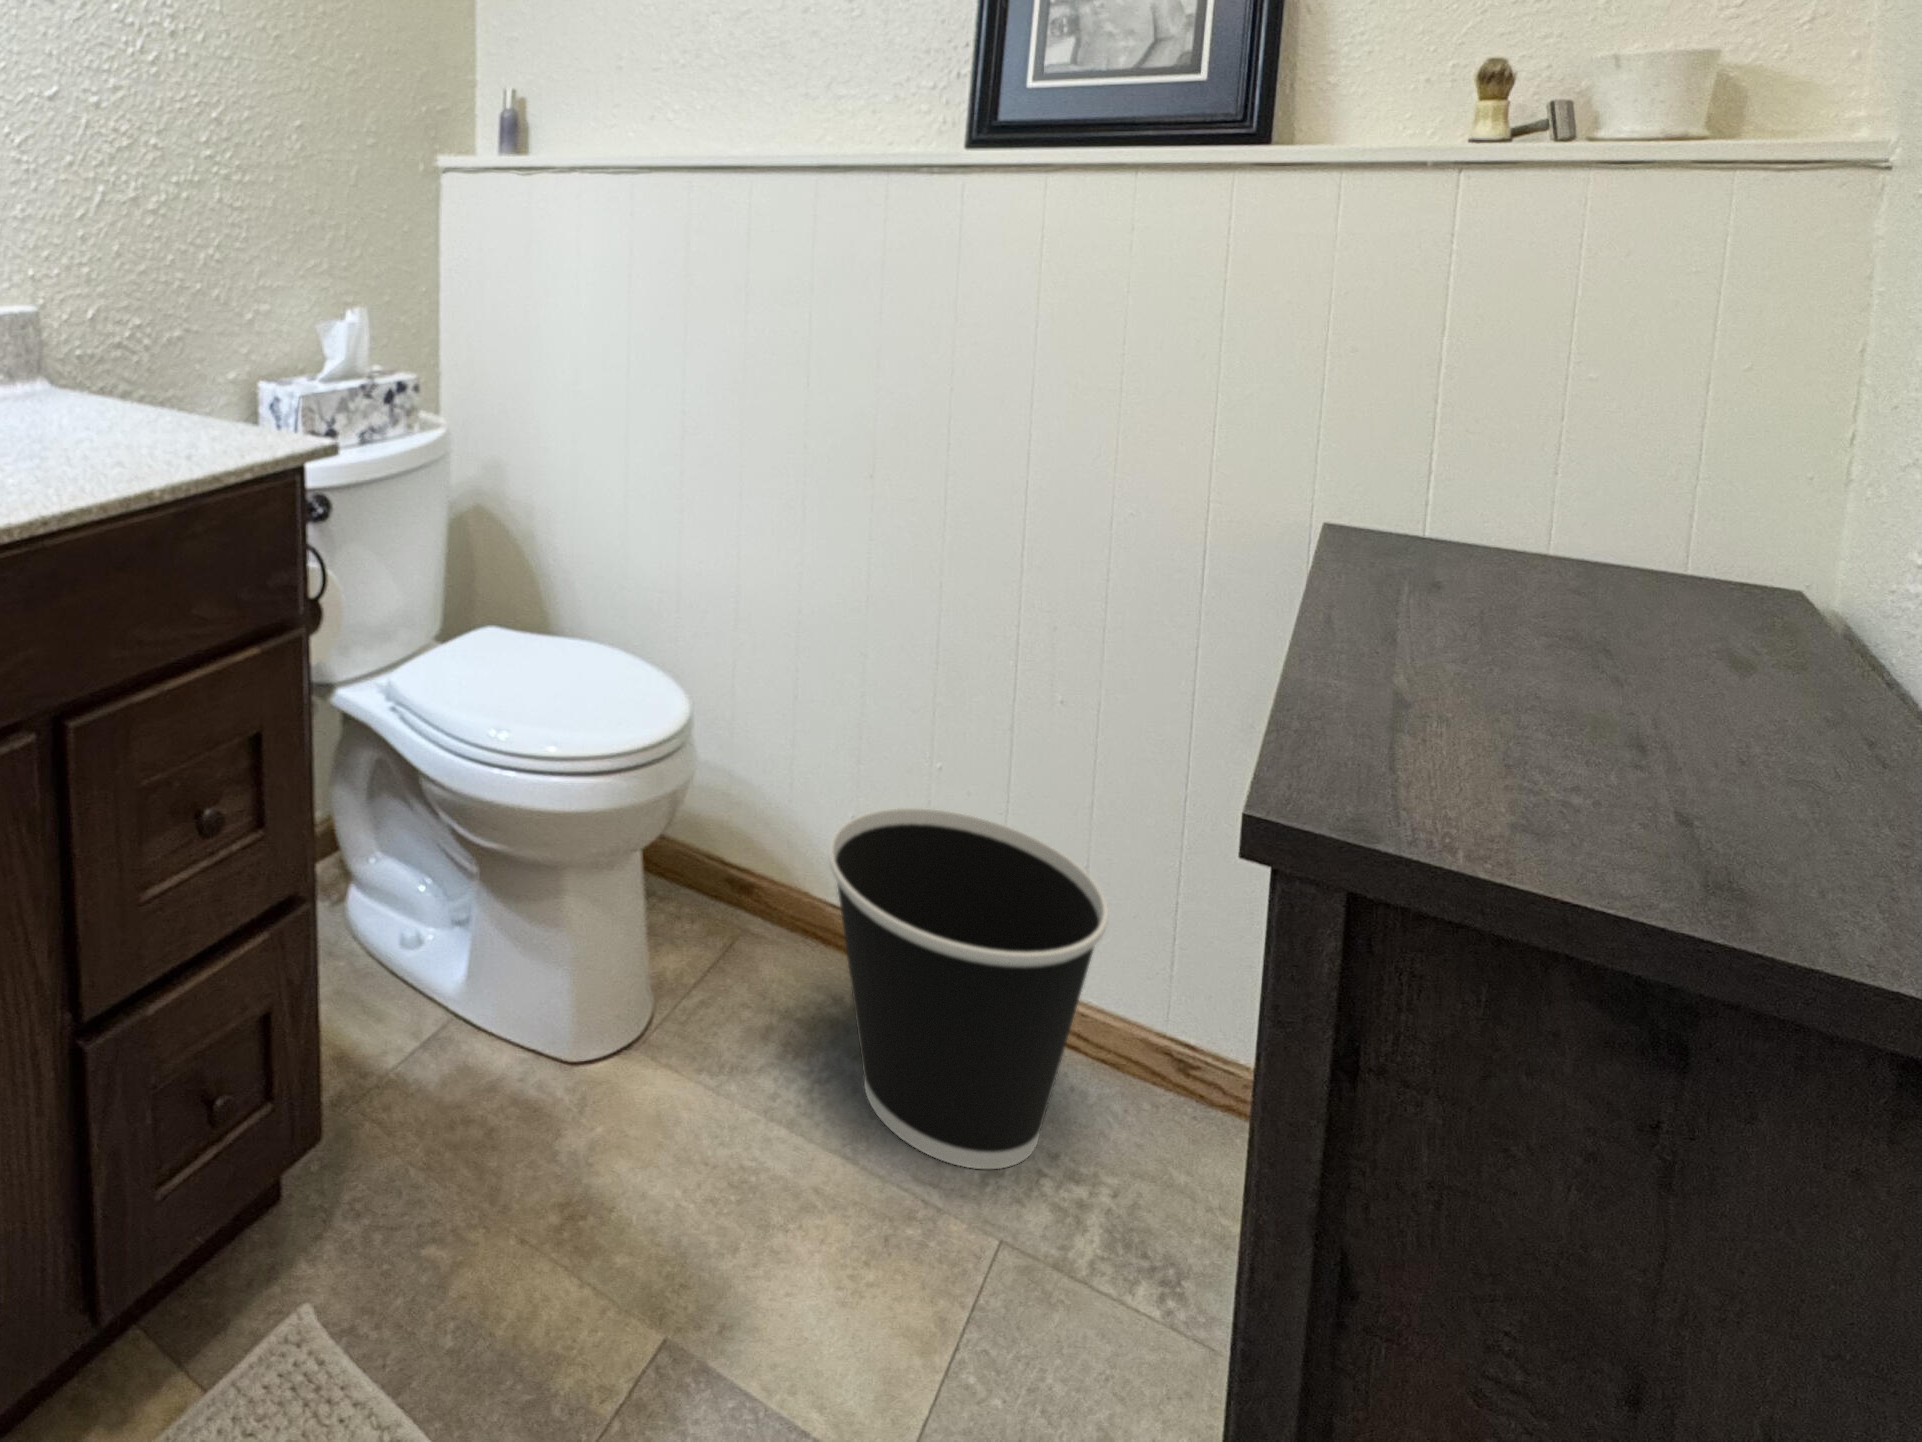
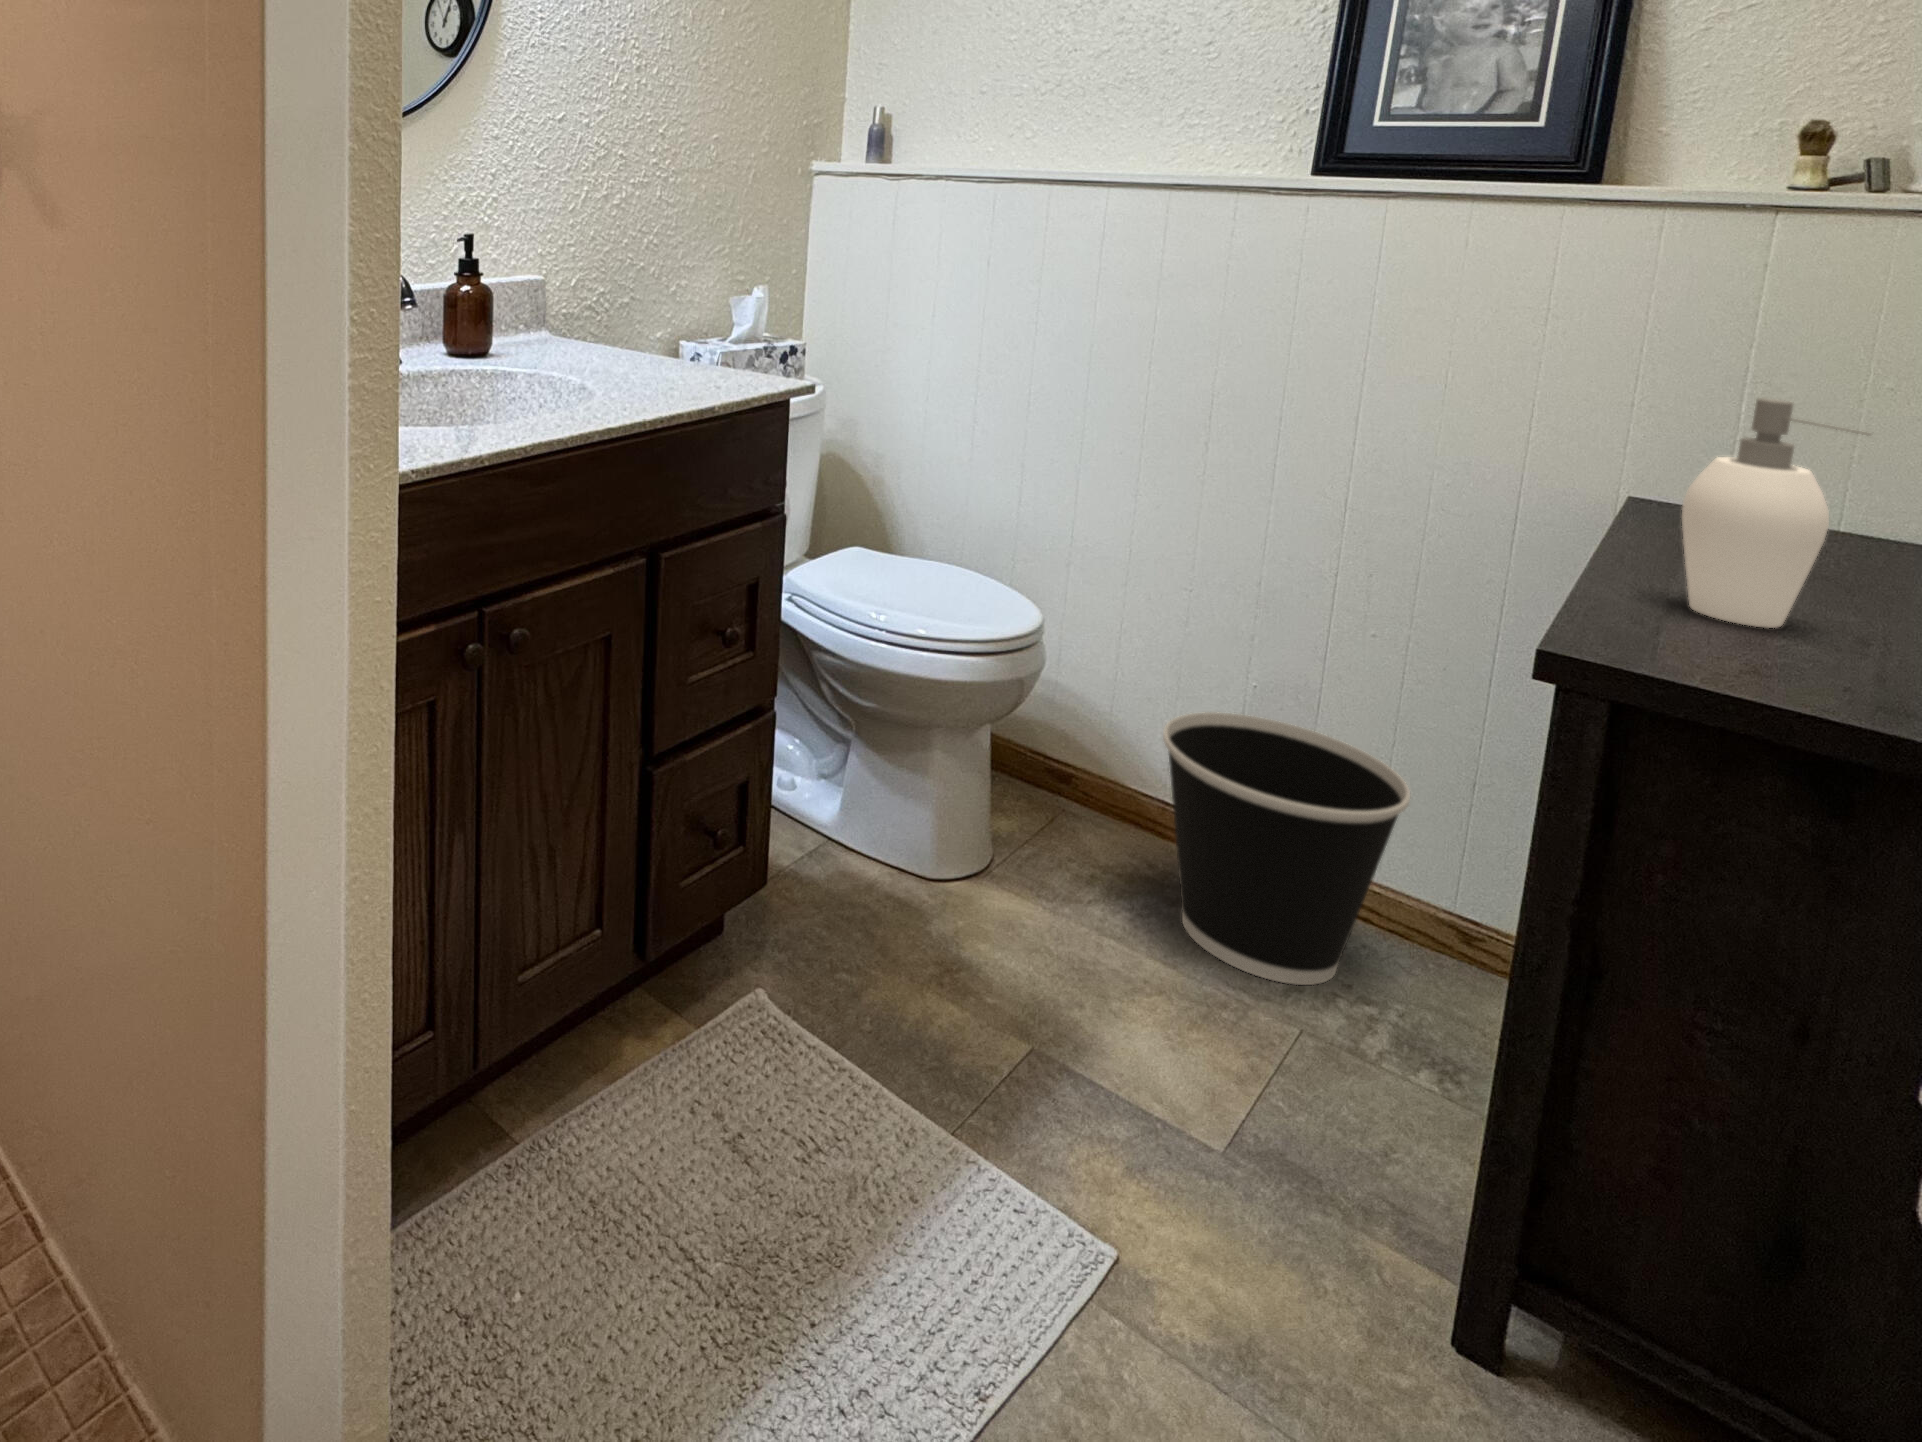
soap dispenser: none [1415,413,1666,744] -> present [1682,398,1871,628]

